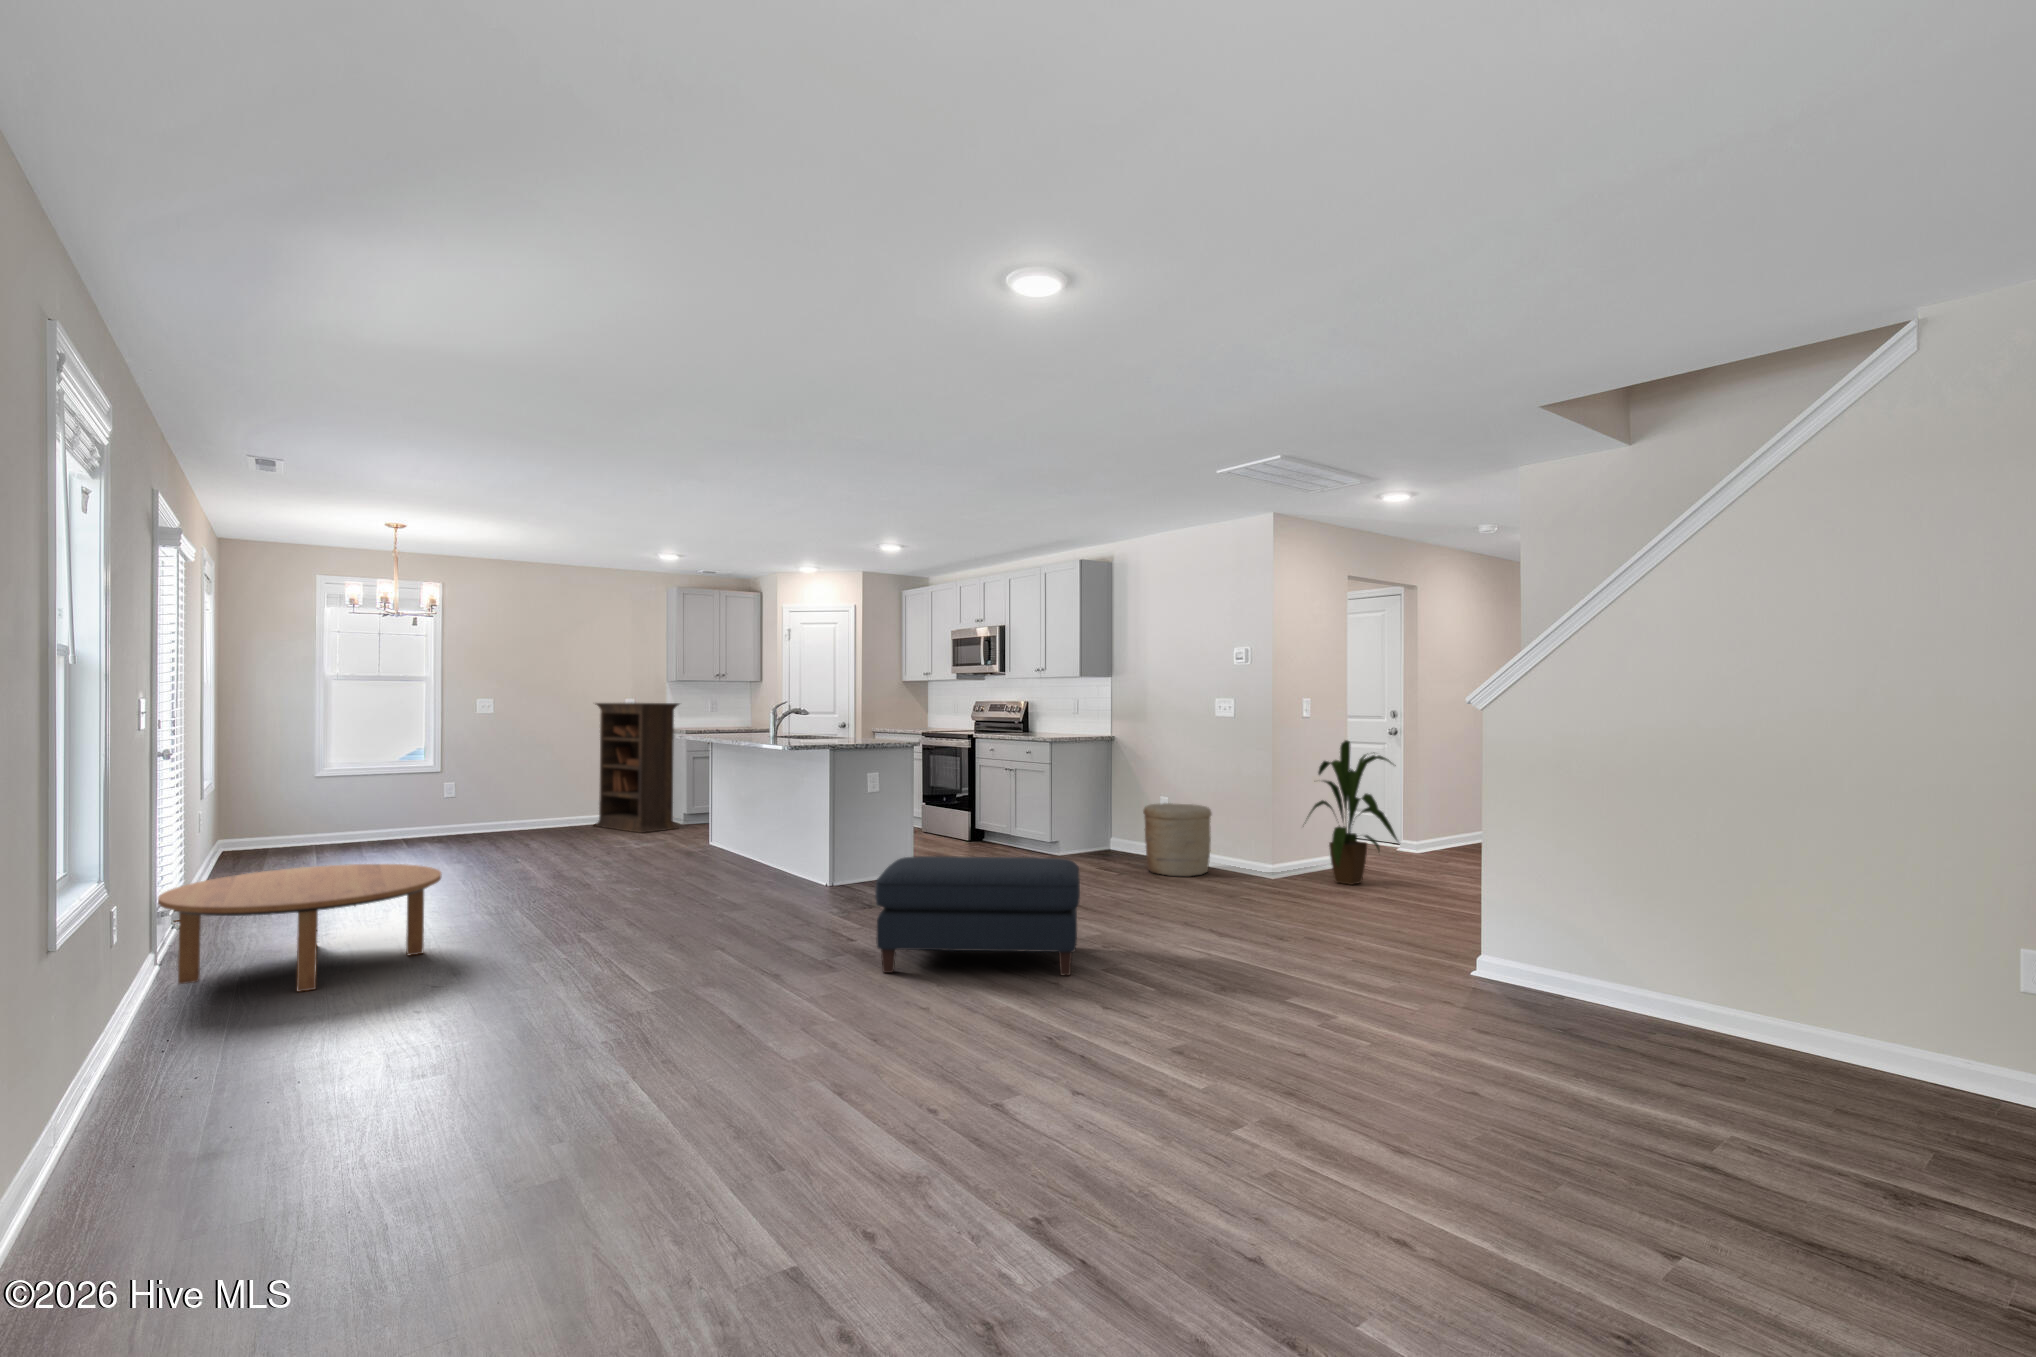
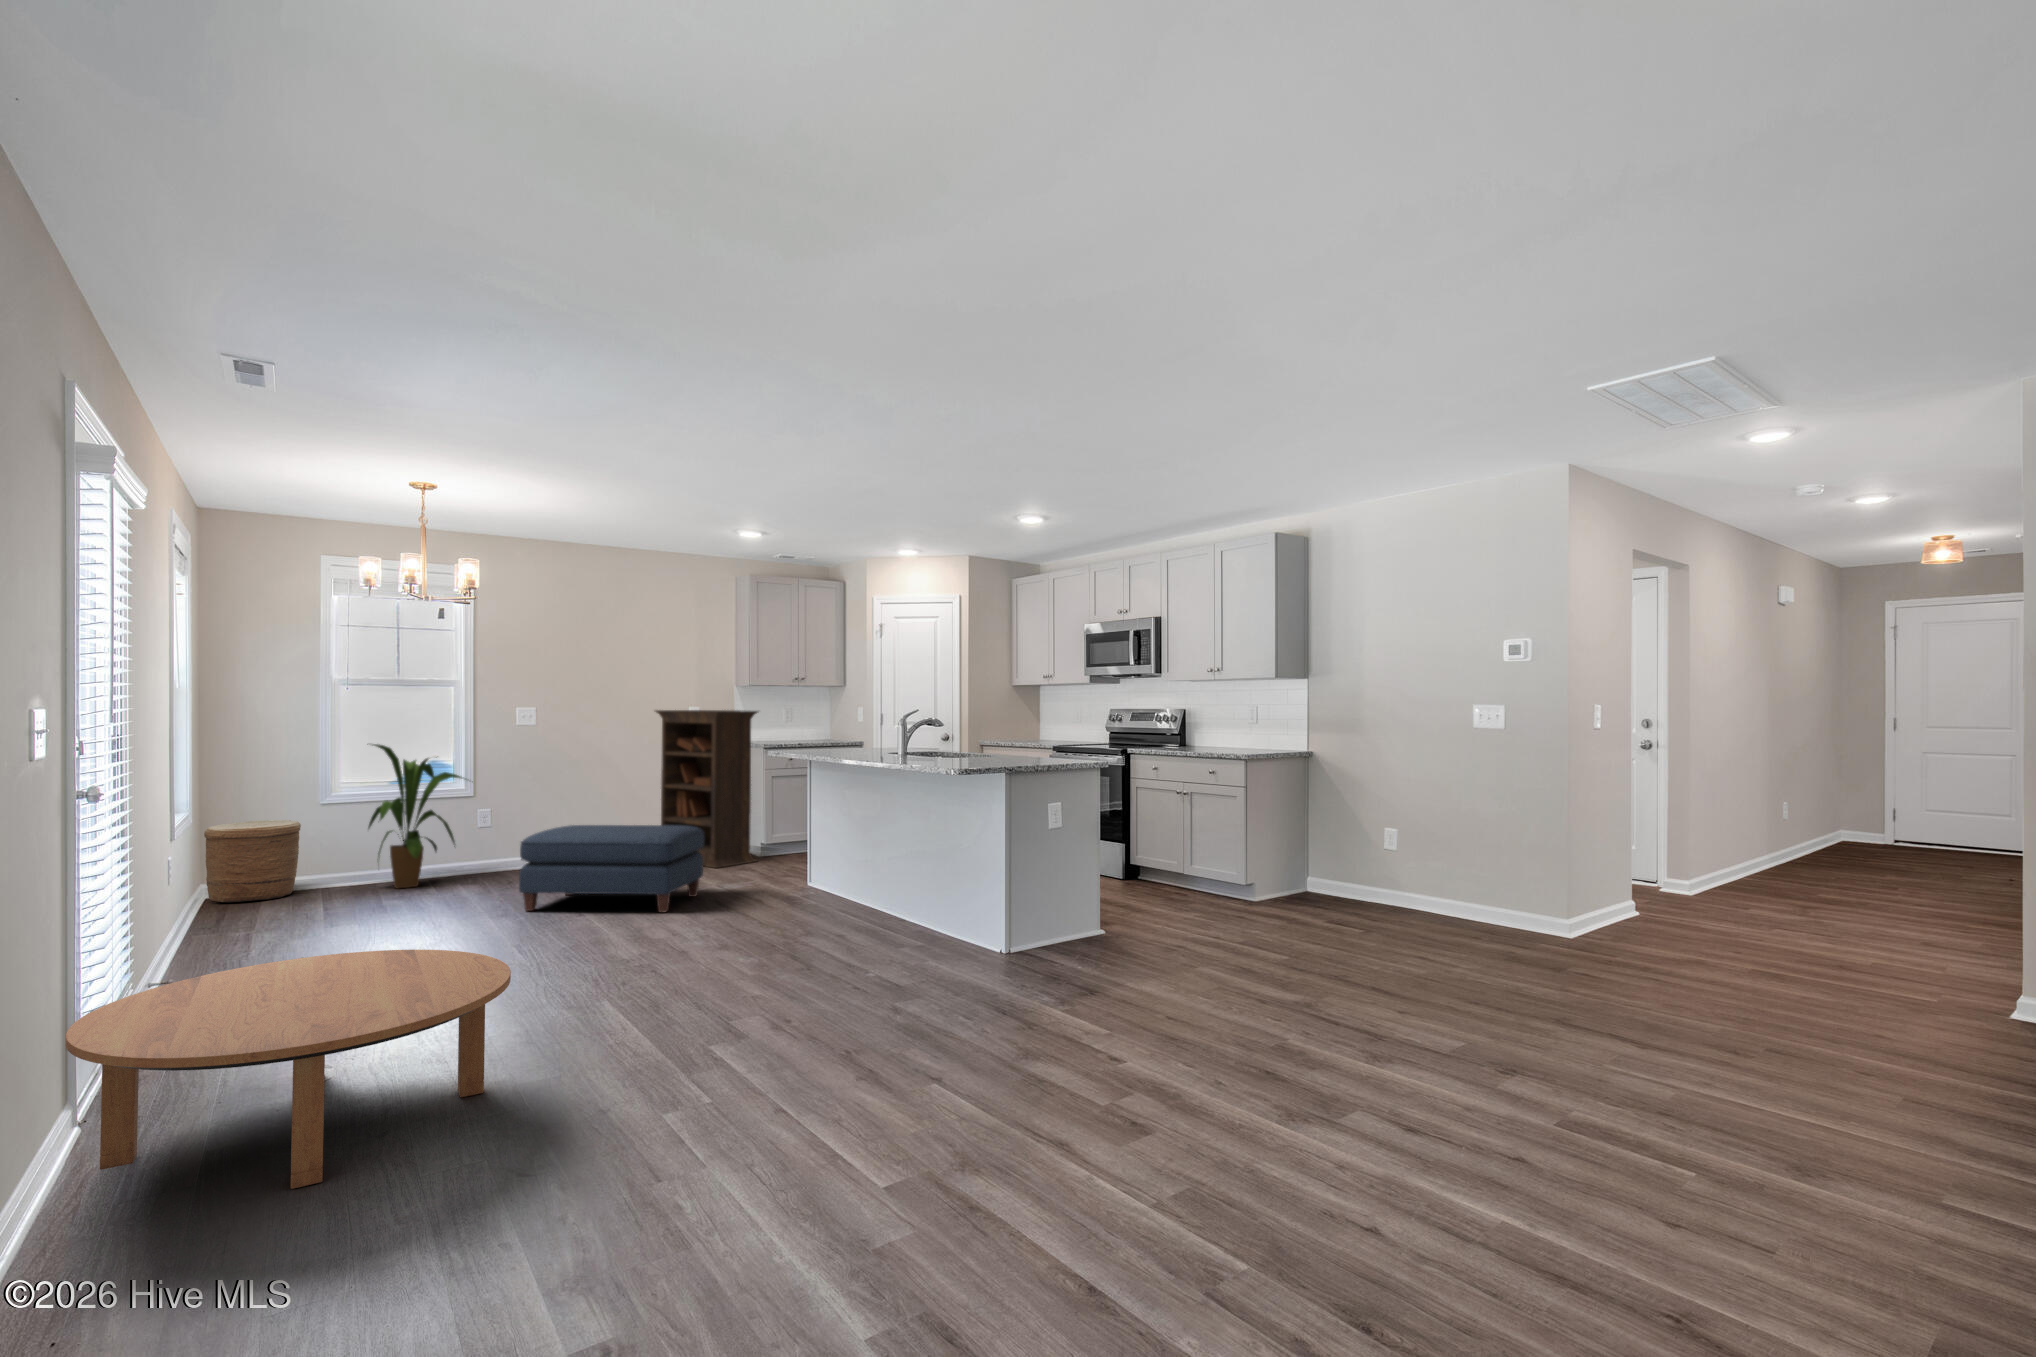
house plant: present [1307,740,1398,885] -> present [368,744,462,888]
woven basket: present [1143,803,1212,876] -> present [204,820,301,902]
ottoman: present [875,856,1080,976] -> present [519,825,704,913]

